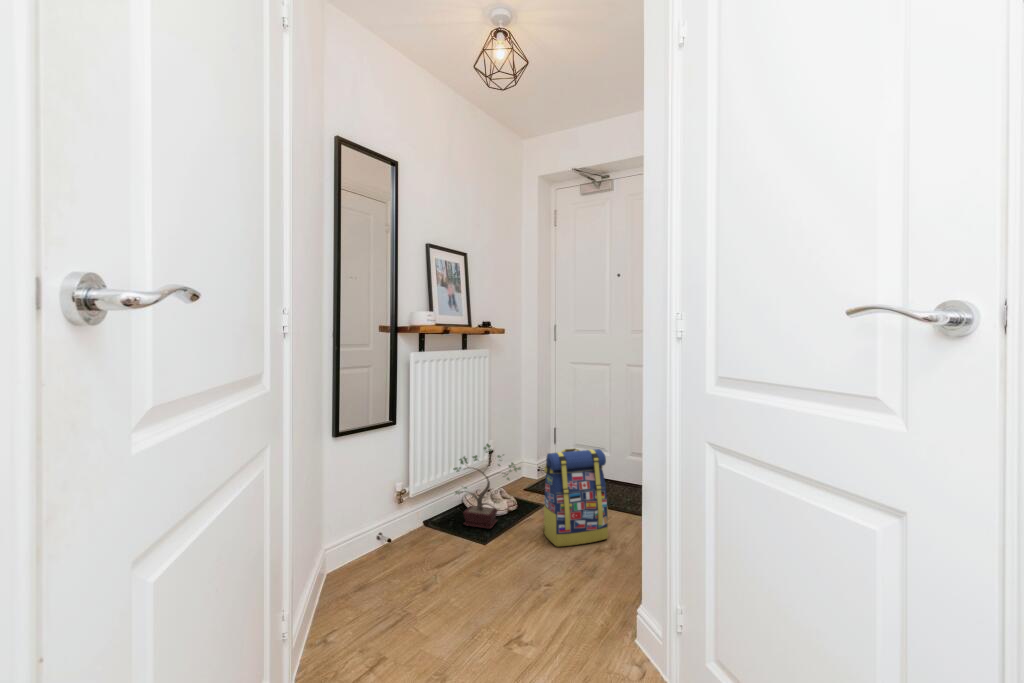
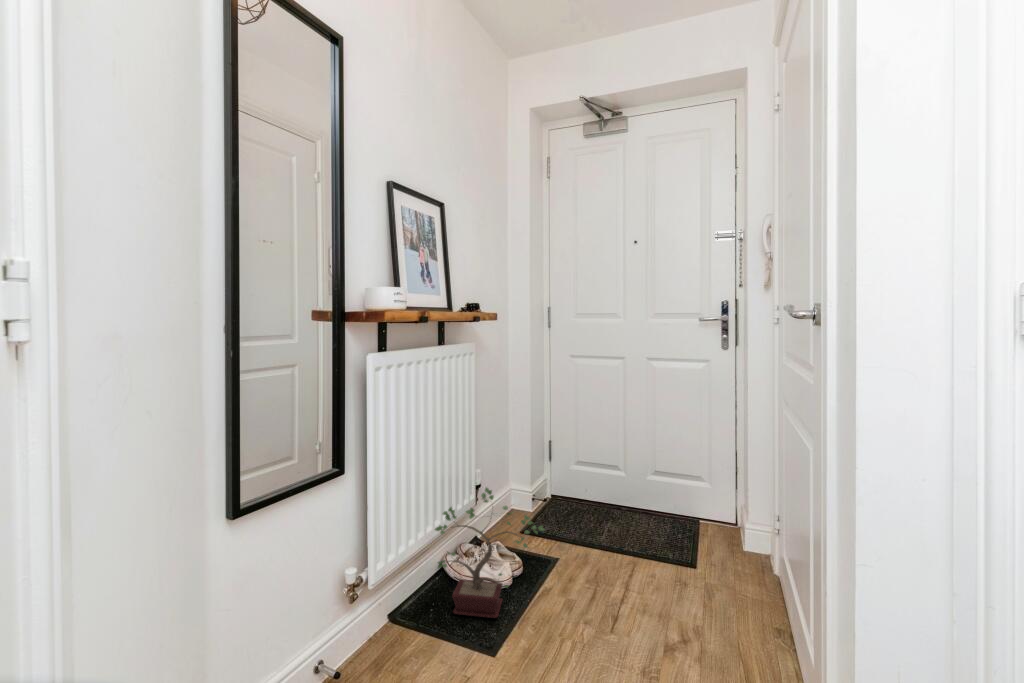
backpack: present [543,448,608,546] -> none [577,490,672,650]

